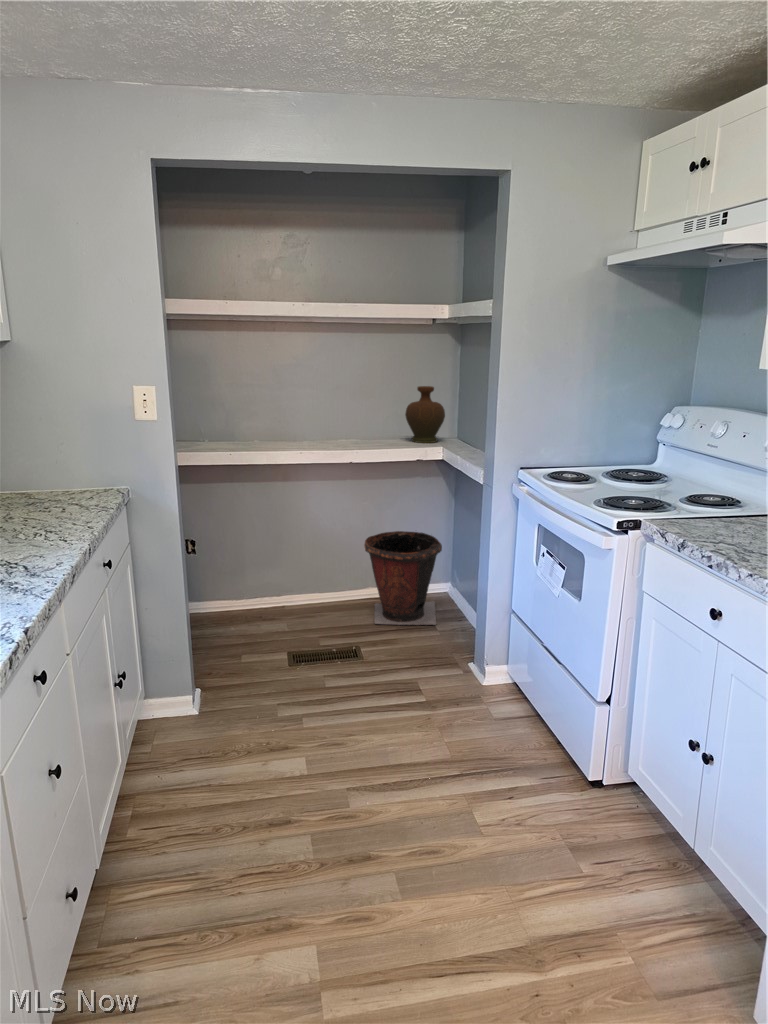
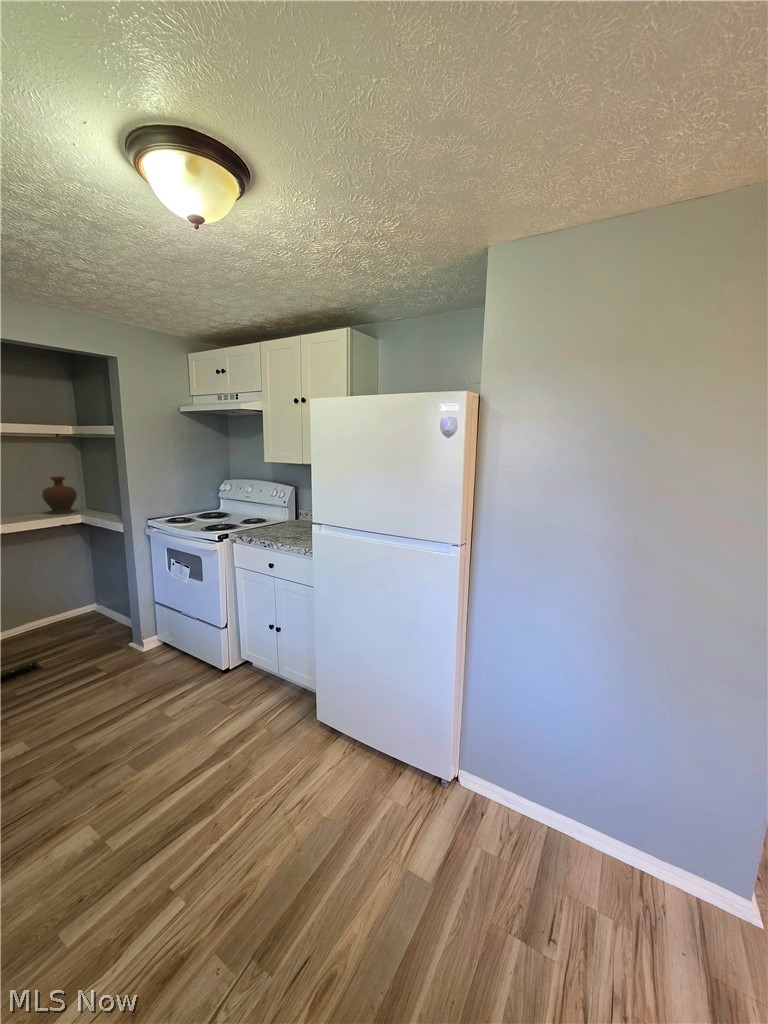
waste bin: present [364,531,442,625] -> none [19,573,95,647]

